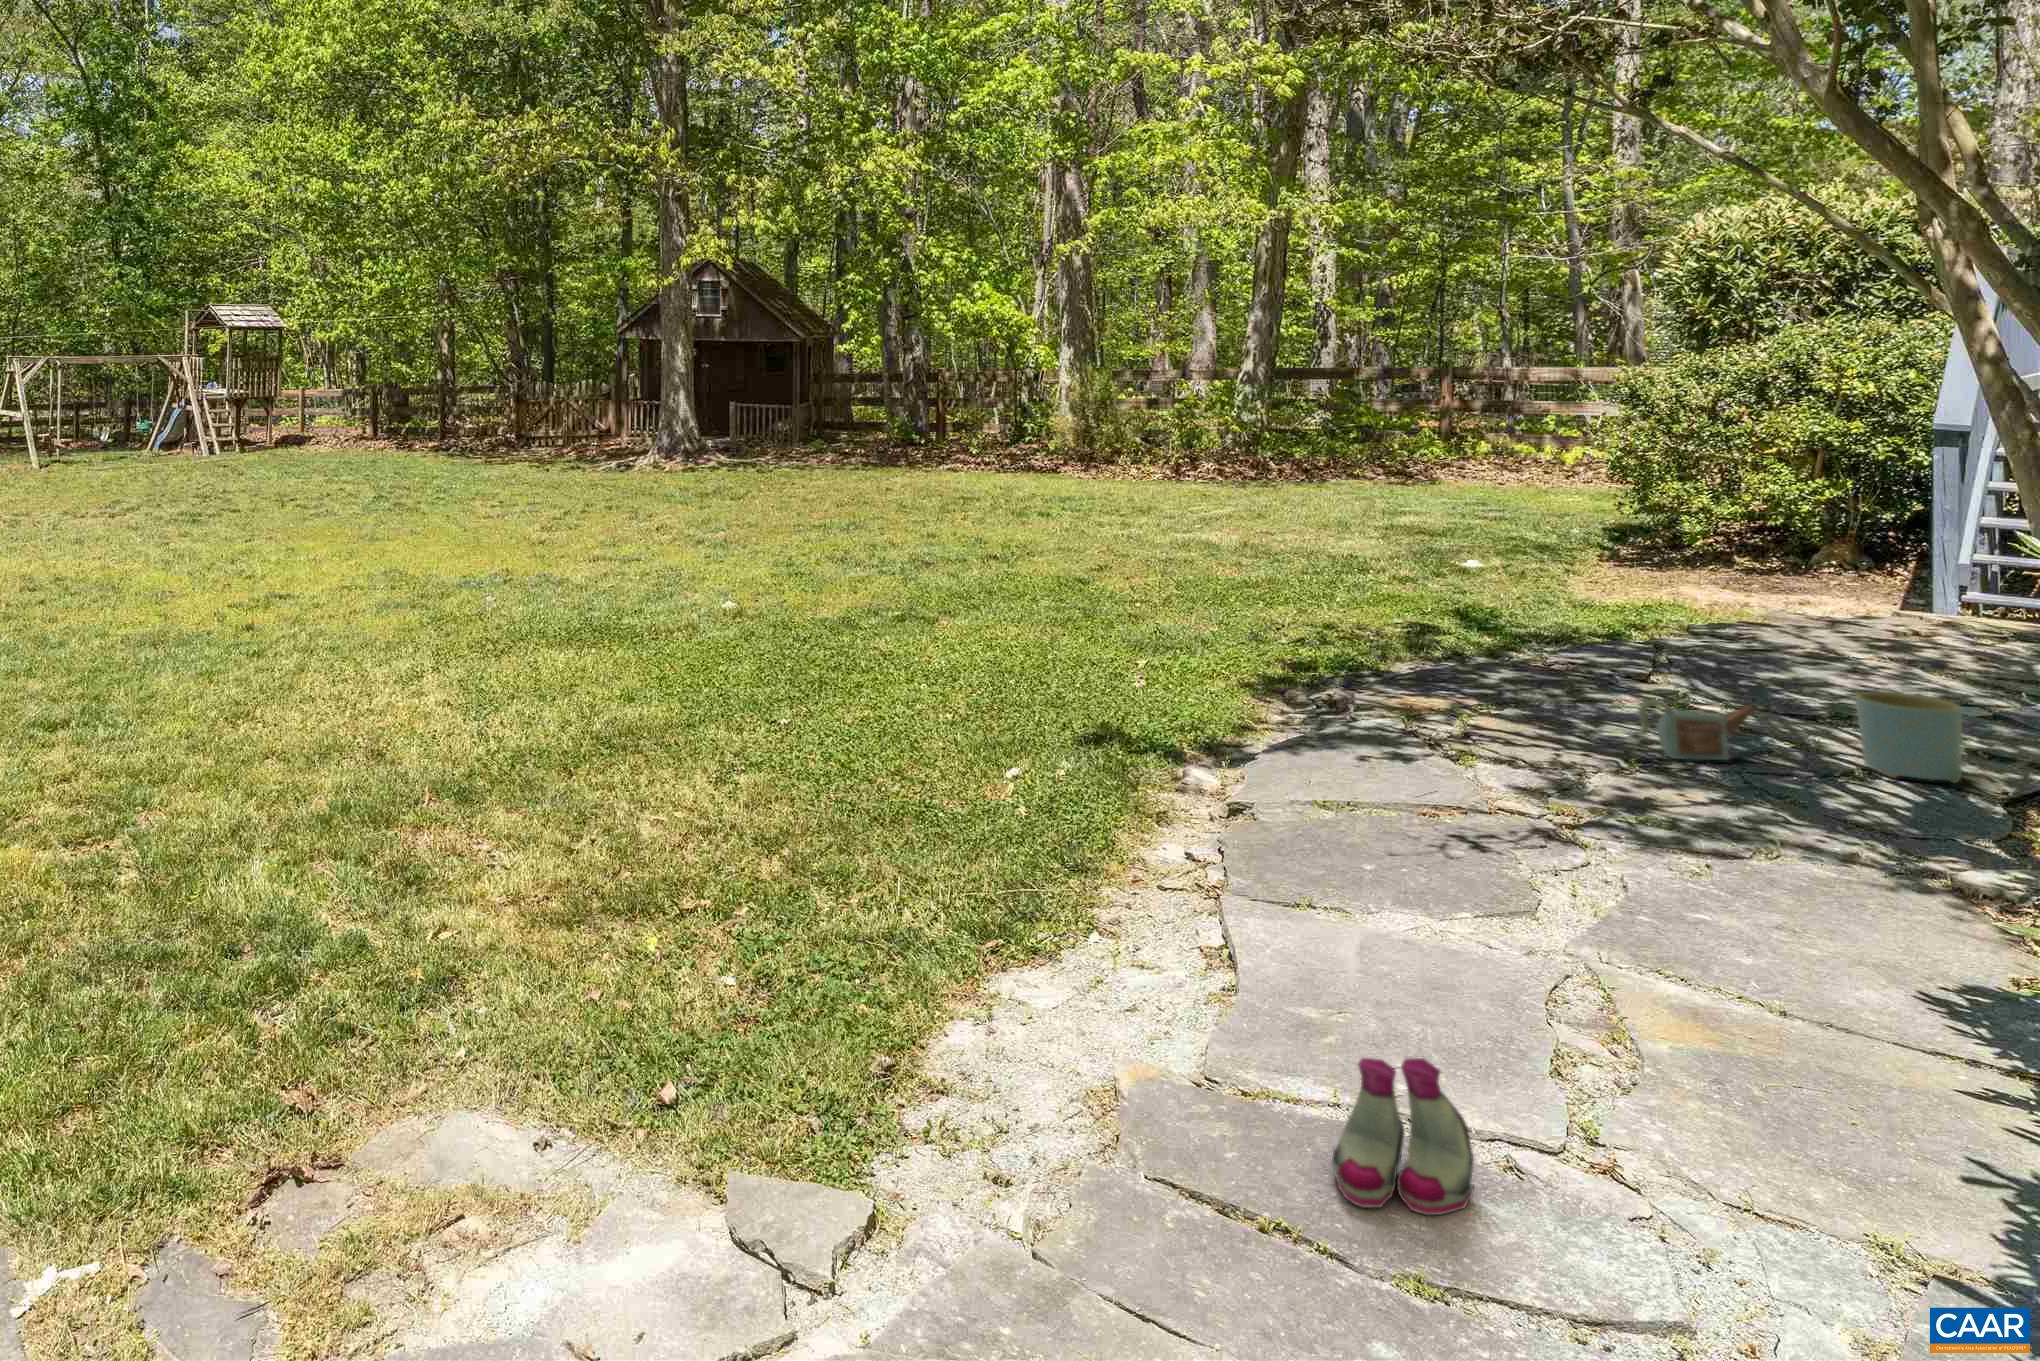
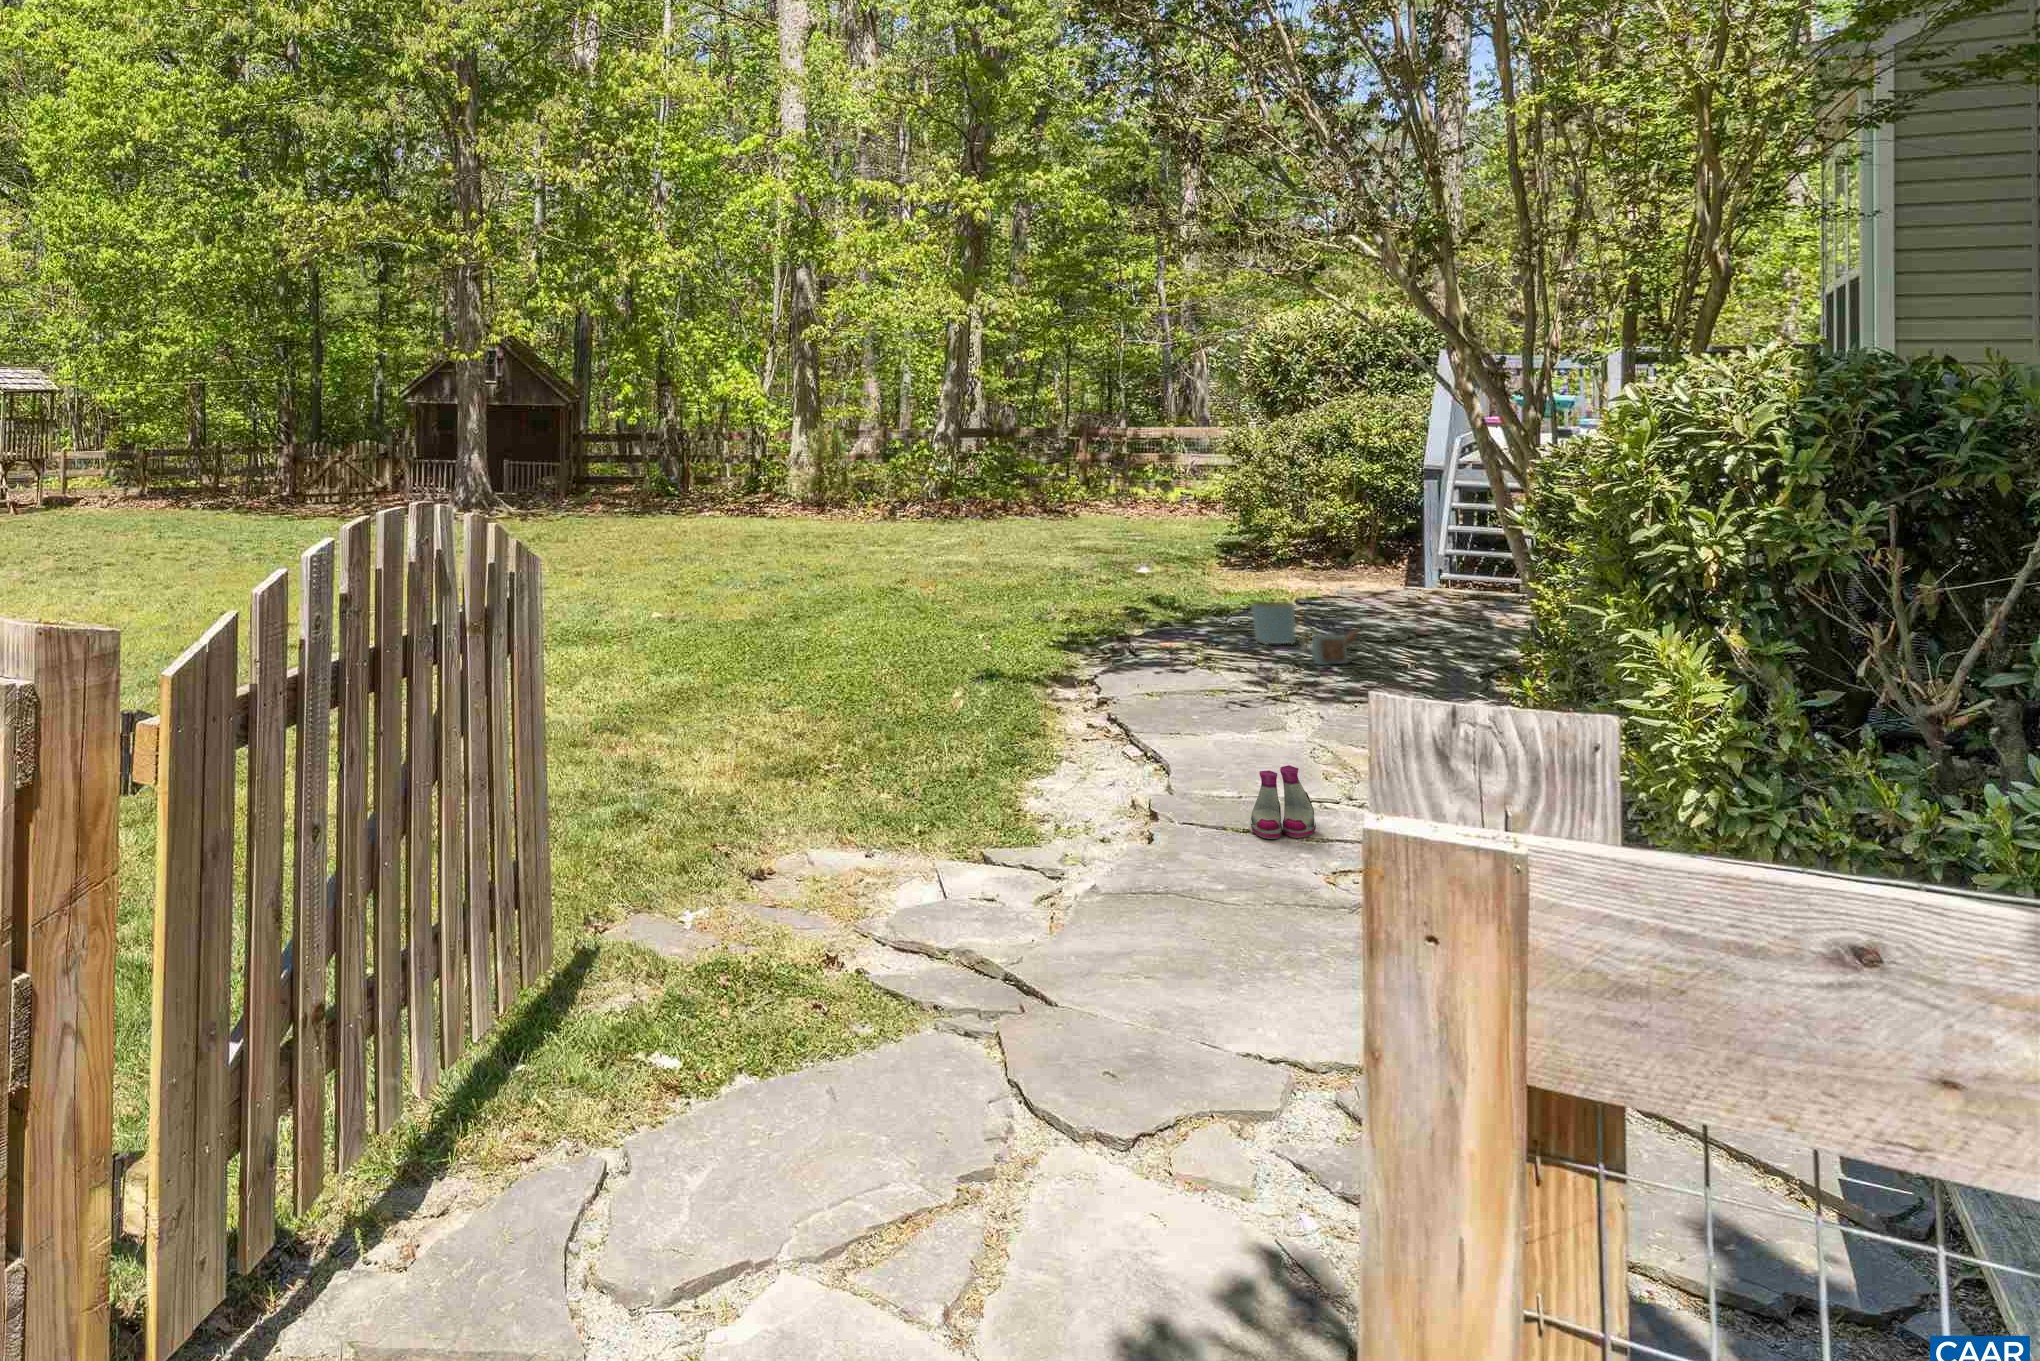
planter: present [1855,692,1962,783] -> present [1251,602,1296,645]

